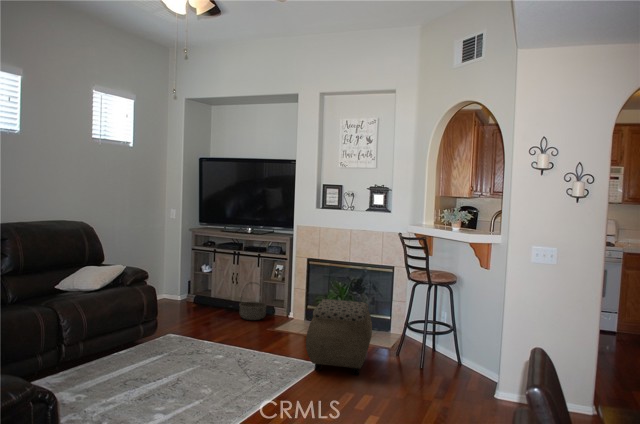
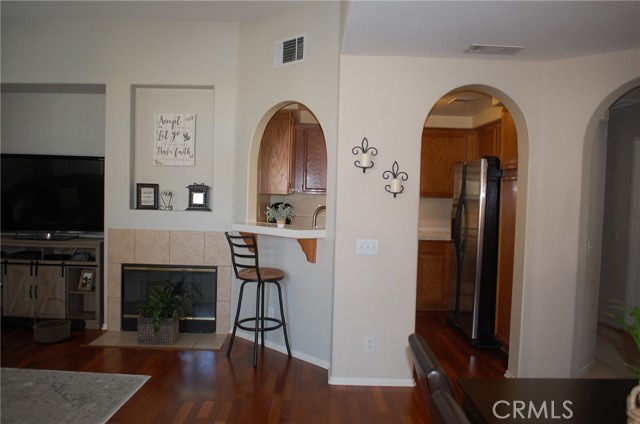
ottoman: present [306,299,372,375] -> none [124,310,202,397]

